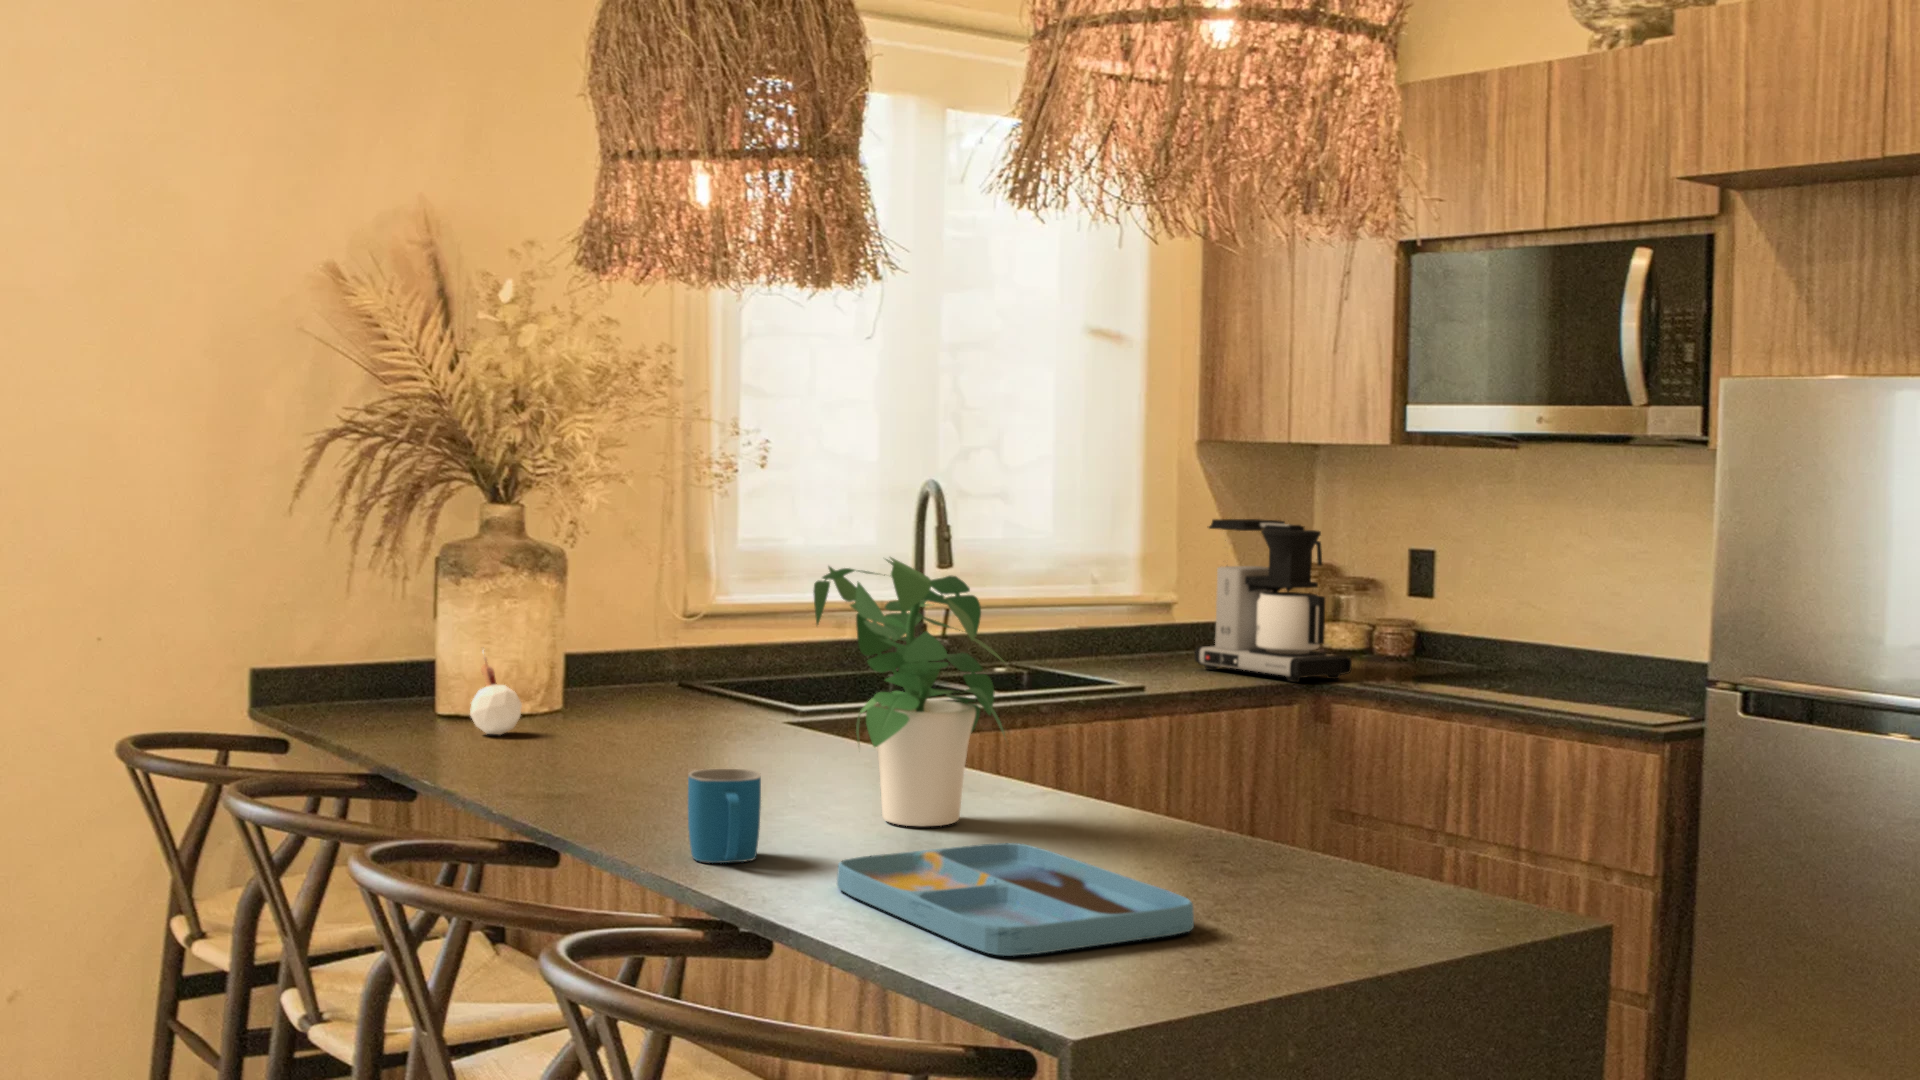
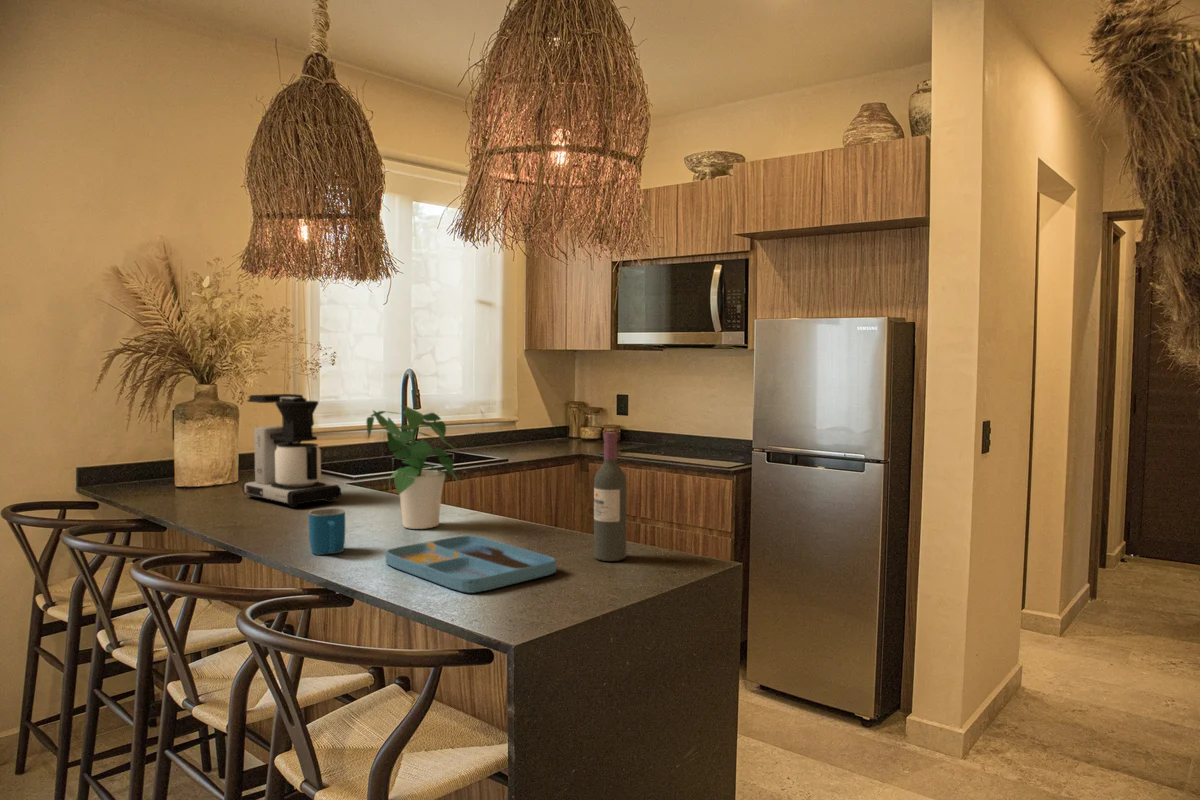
coffee maker: present [1195,519,1352,682] -> present [242,394,341,507]
wine bottle: none [1285,630,1363,918] -> present [594,432,627,561]
candle: present [470,657,522,734] -> none [193,453,220,495]

